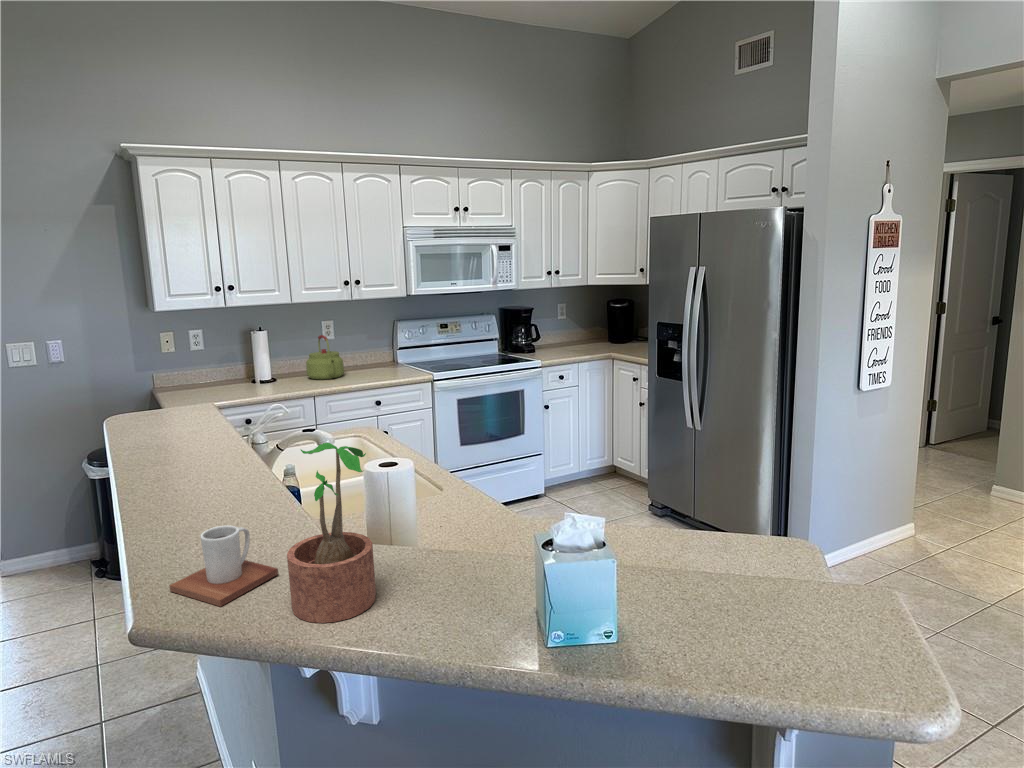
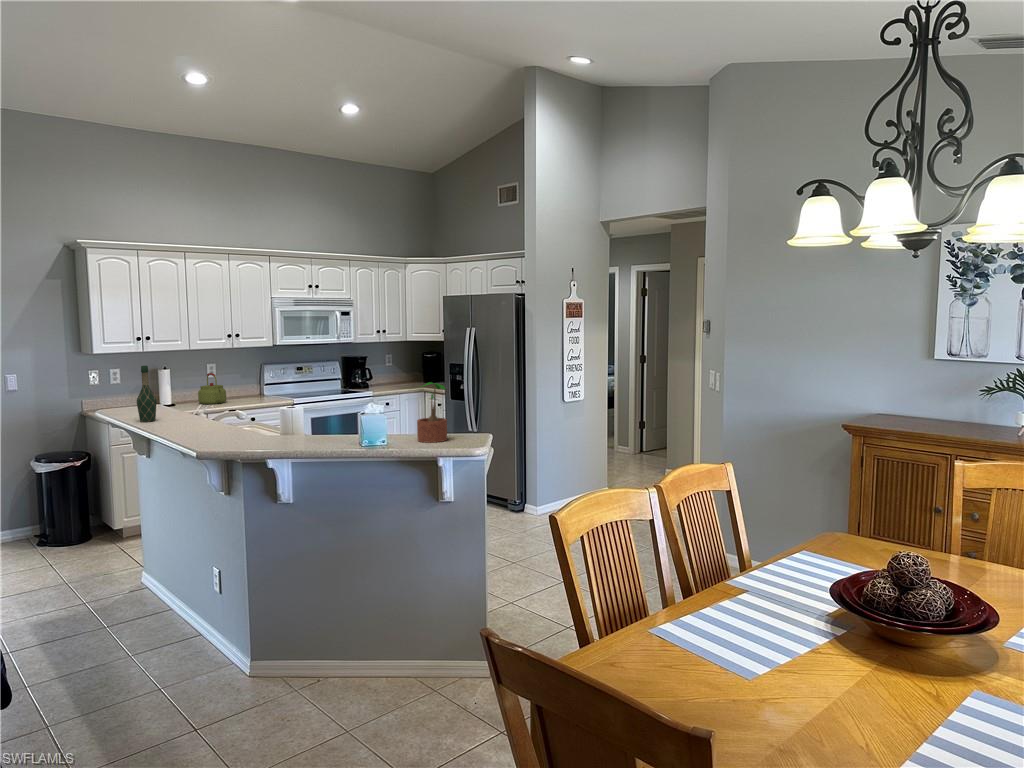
wine bottle: none [130,351,169,457] -> present [137,366,157,422]
potted plant: present [287,443,376,623] -> present [417,383,447,443]
mug: present [169,525,278,606] -> none [207,419,248,443]

